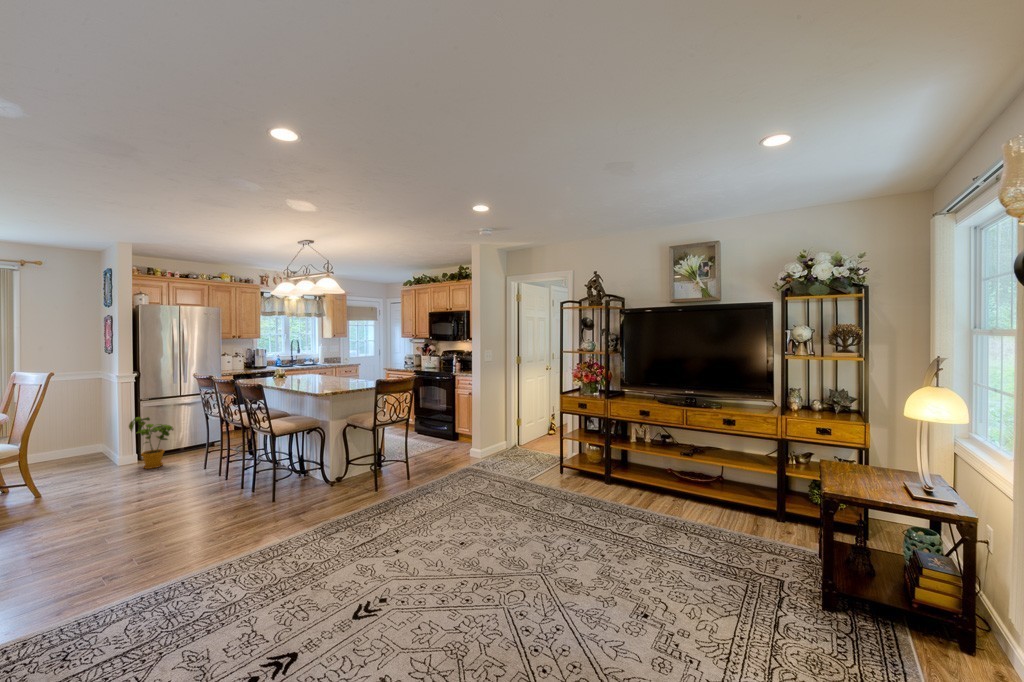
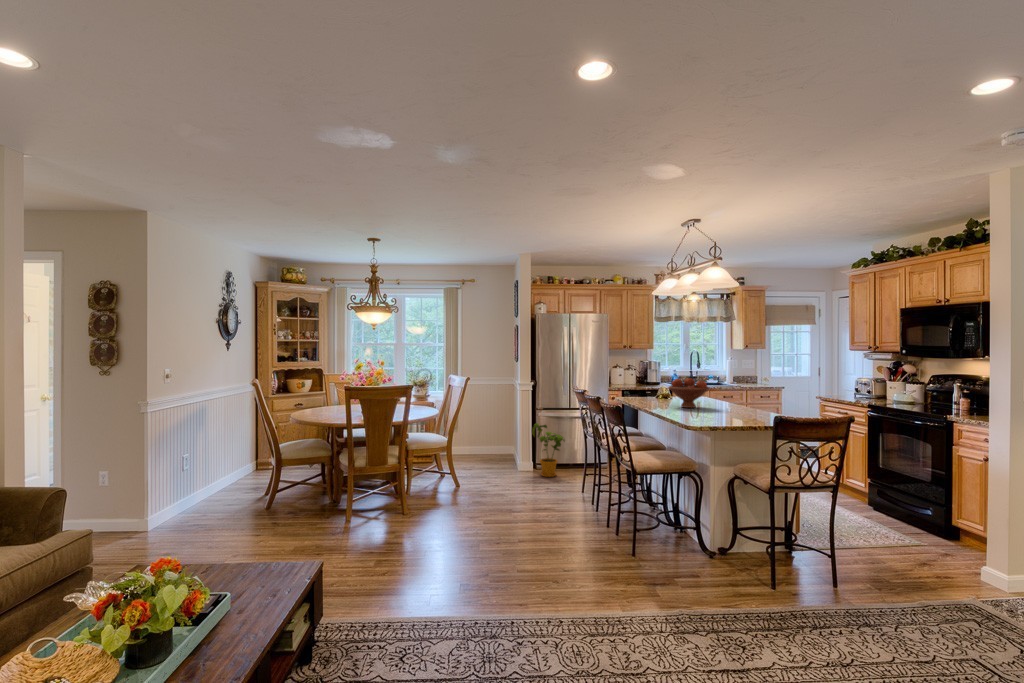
fruit bowl: none [291,362,323,384] -> present [669,378,709,408]

